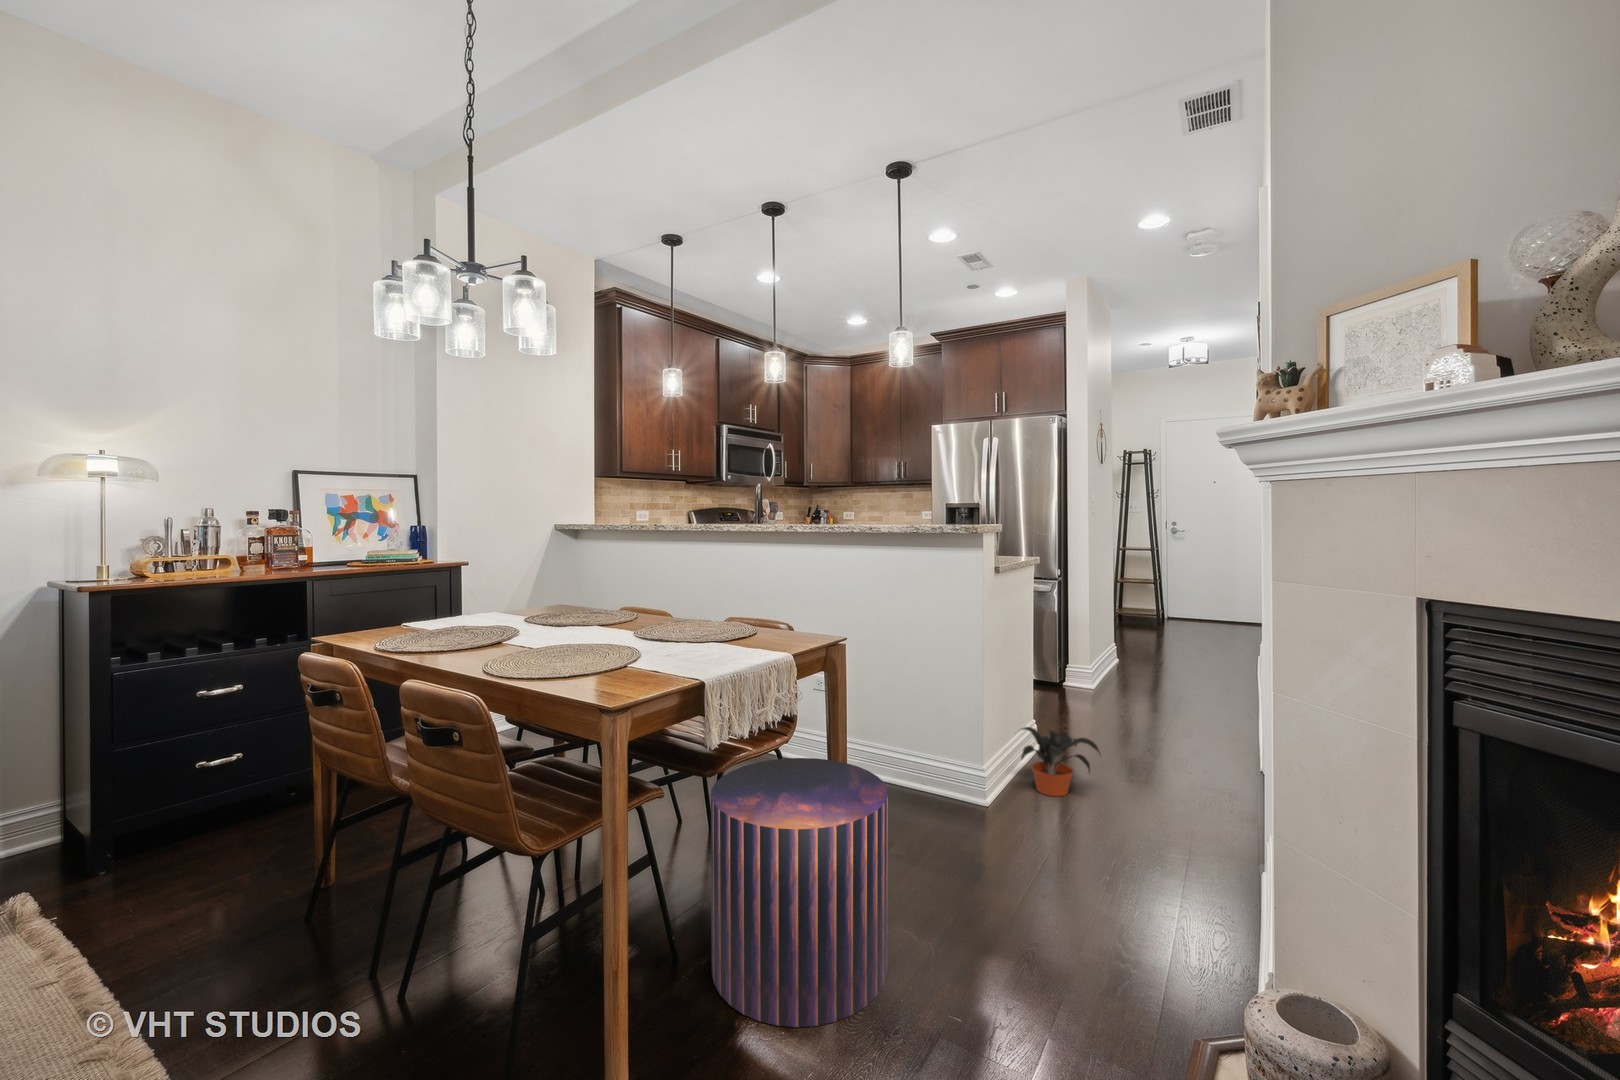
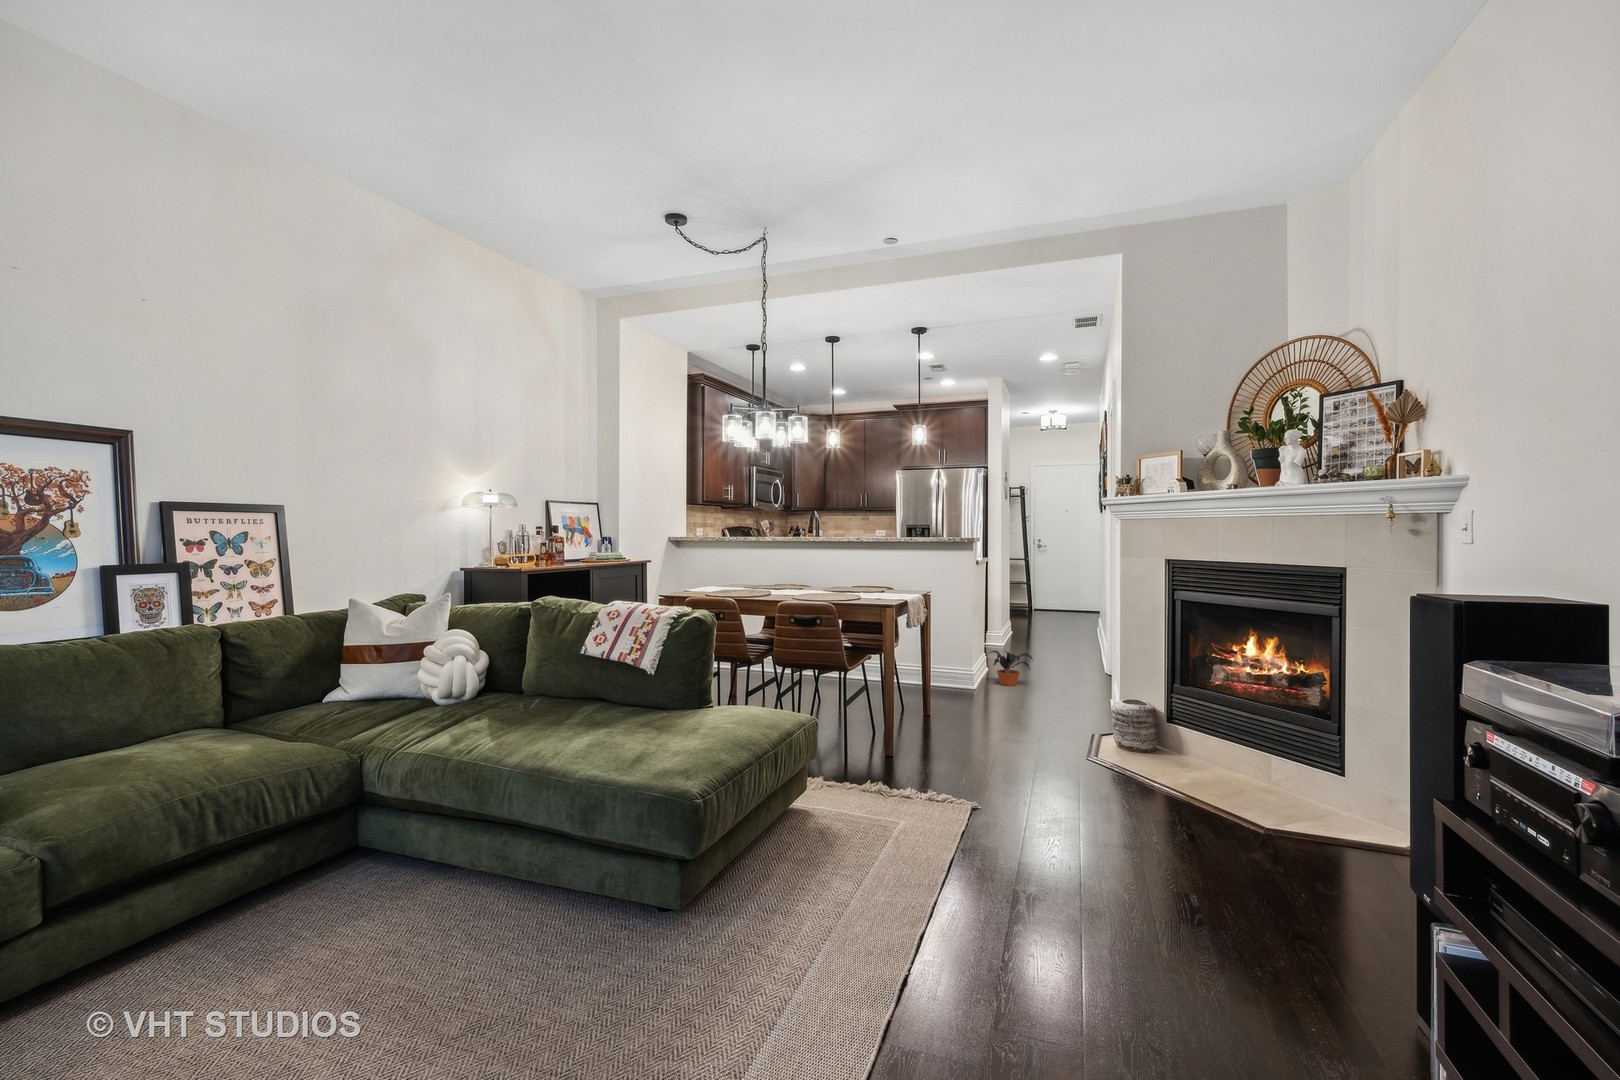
pouf: present [711,758,888,1027] -> none [895,647,975,743]

